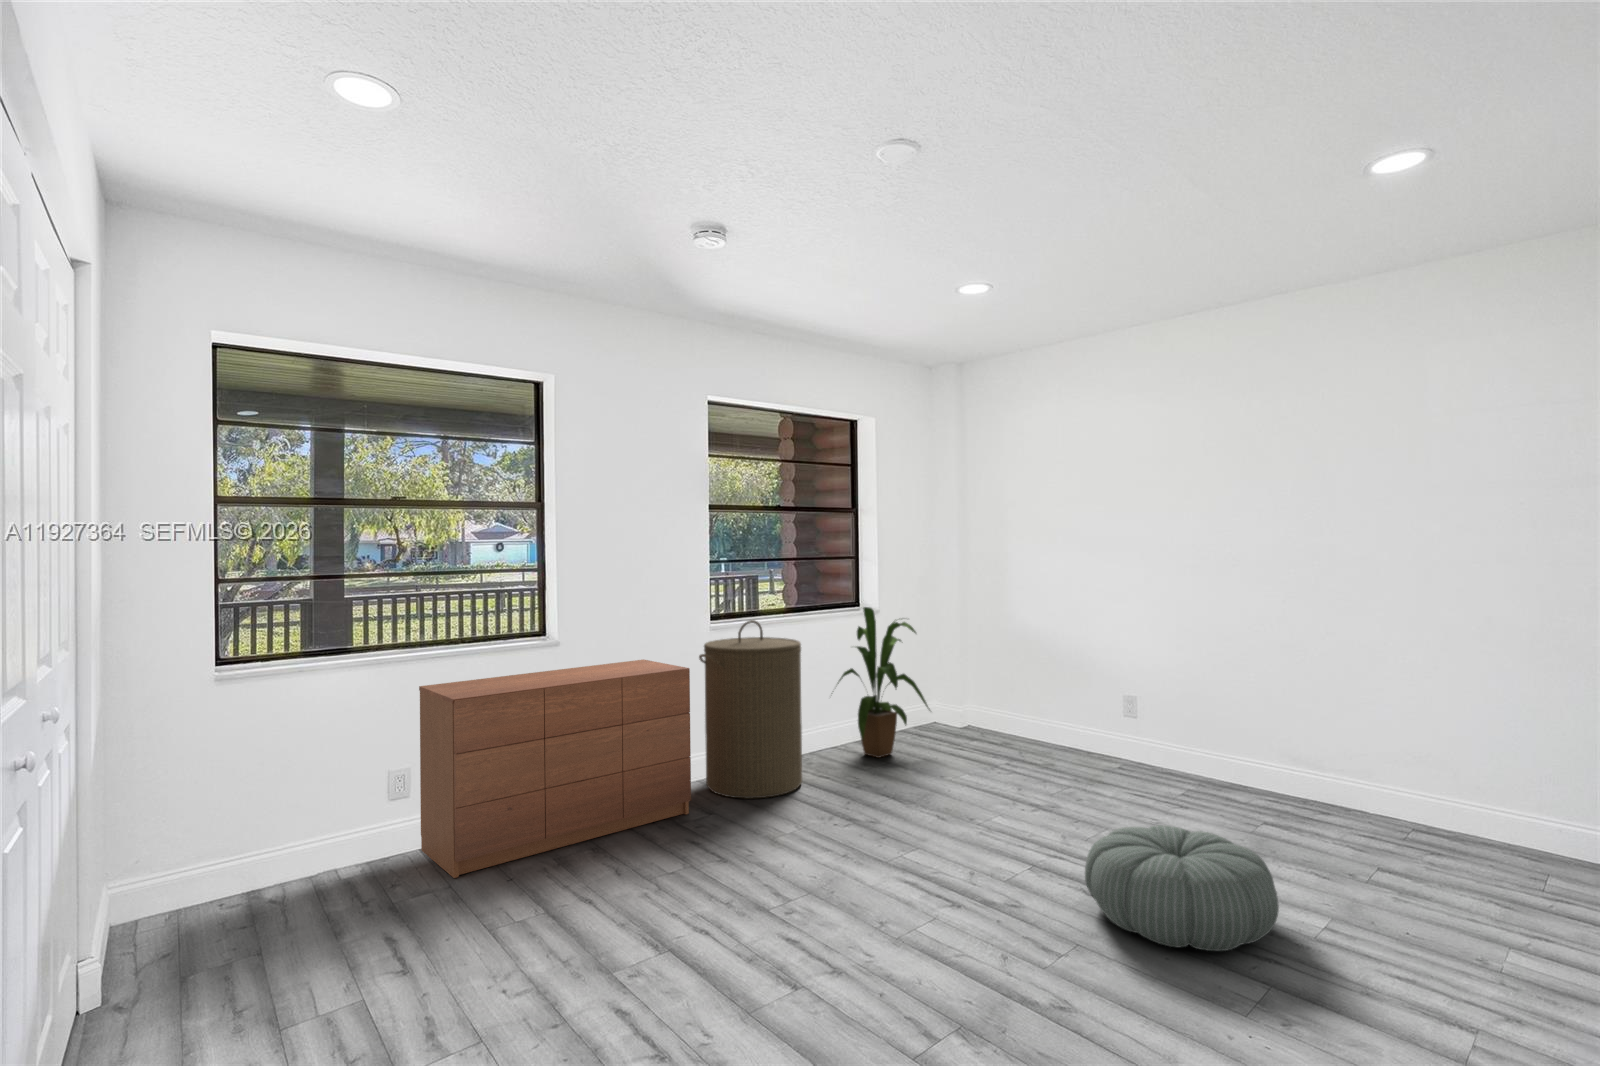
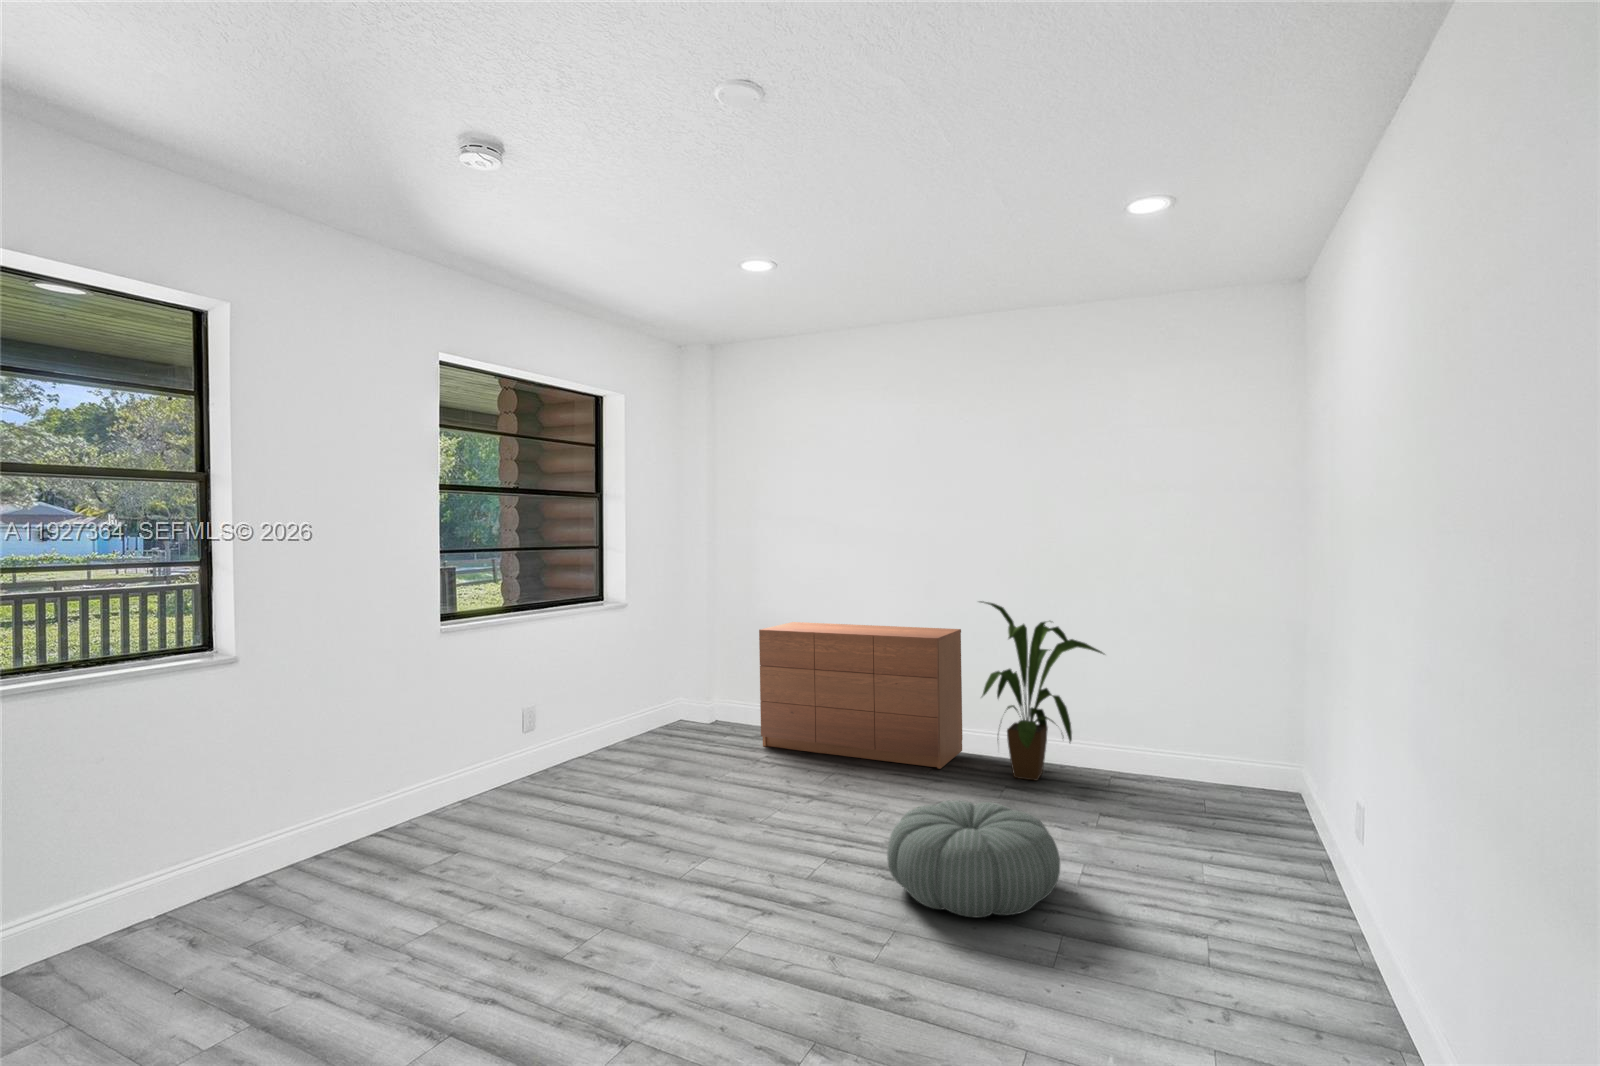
house plant: present [838,607,928,758] -> present [980,601,1104,780]
laundry hamper: present [699,620,802,799] -> none [430,621,555,829]
dresser: present [419,659,691,878] -> present [759,622,962,769]

